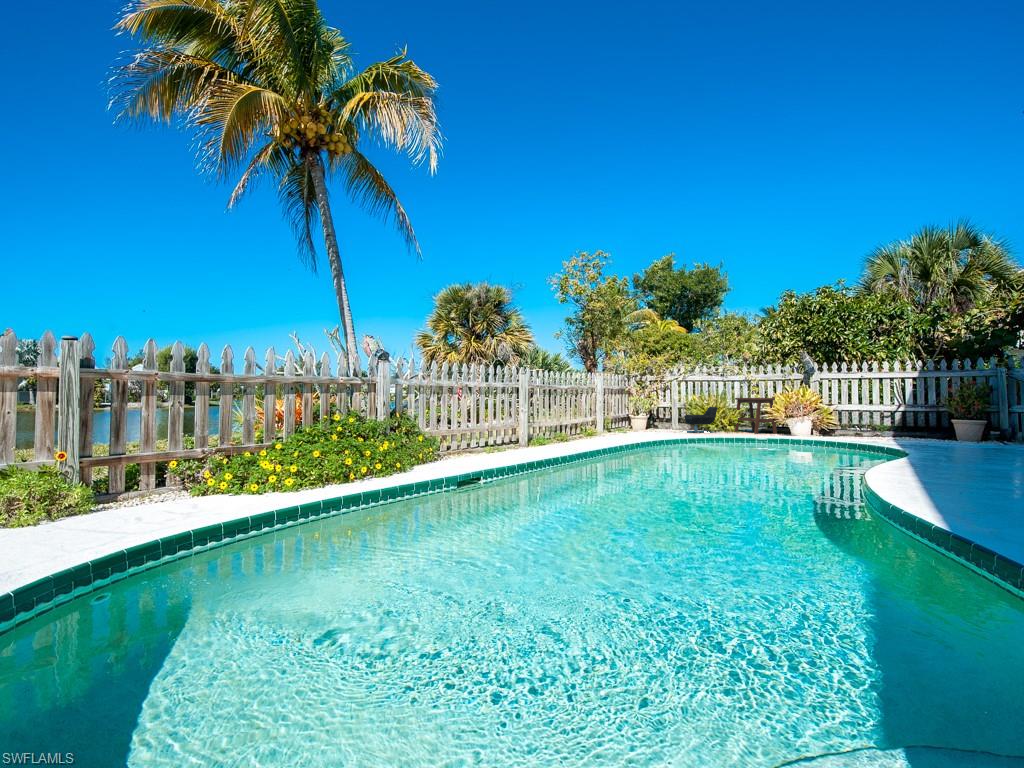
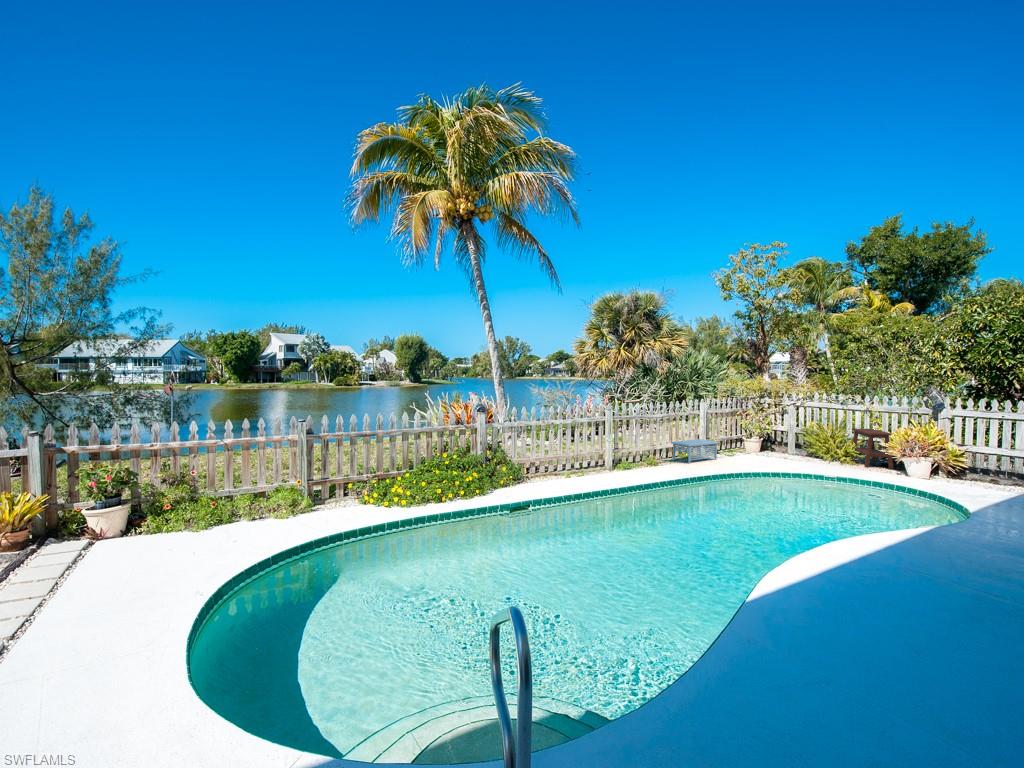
lounge chair: present [684,407,718,433] -> none [790,436,826,461]
storage bench: none [575,414,621,439] -> present [671,439,718,464]

